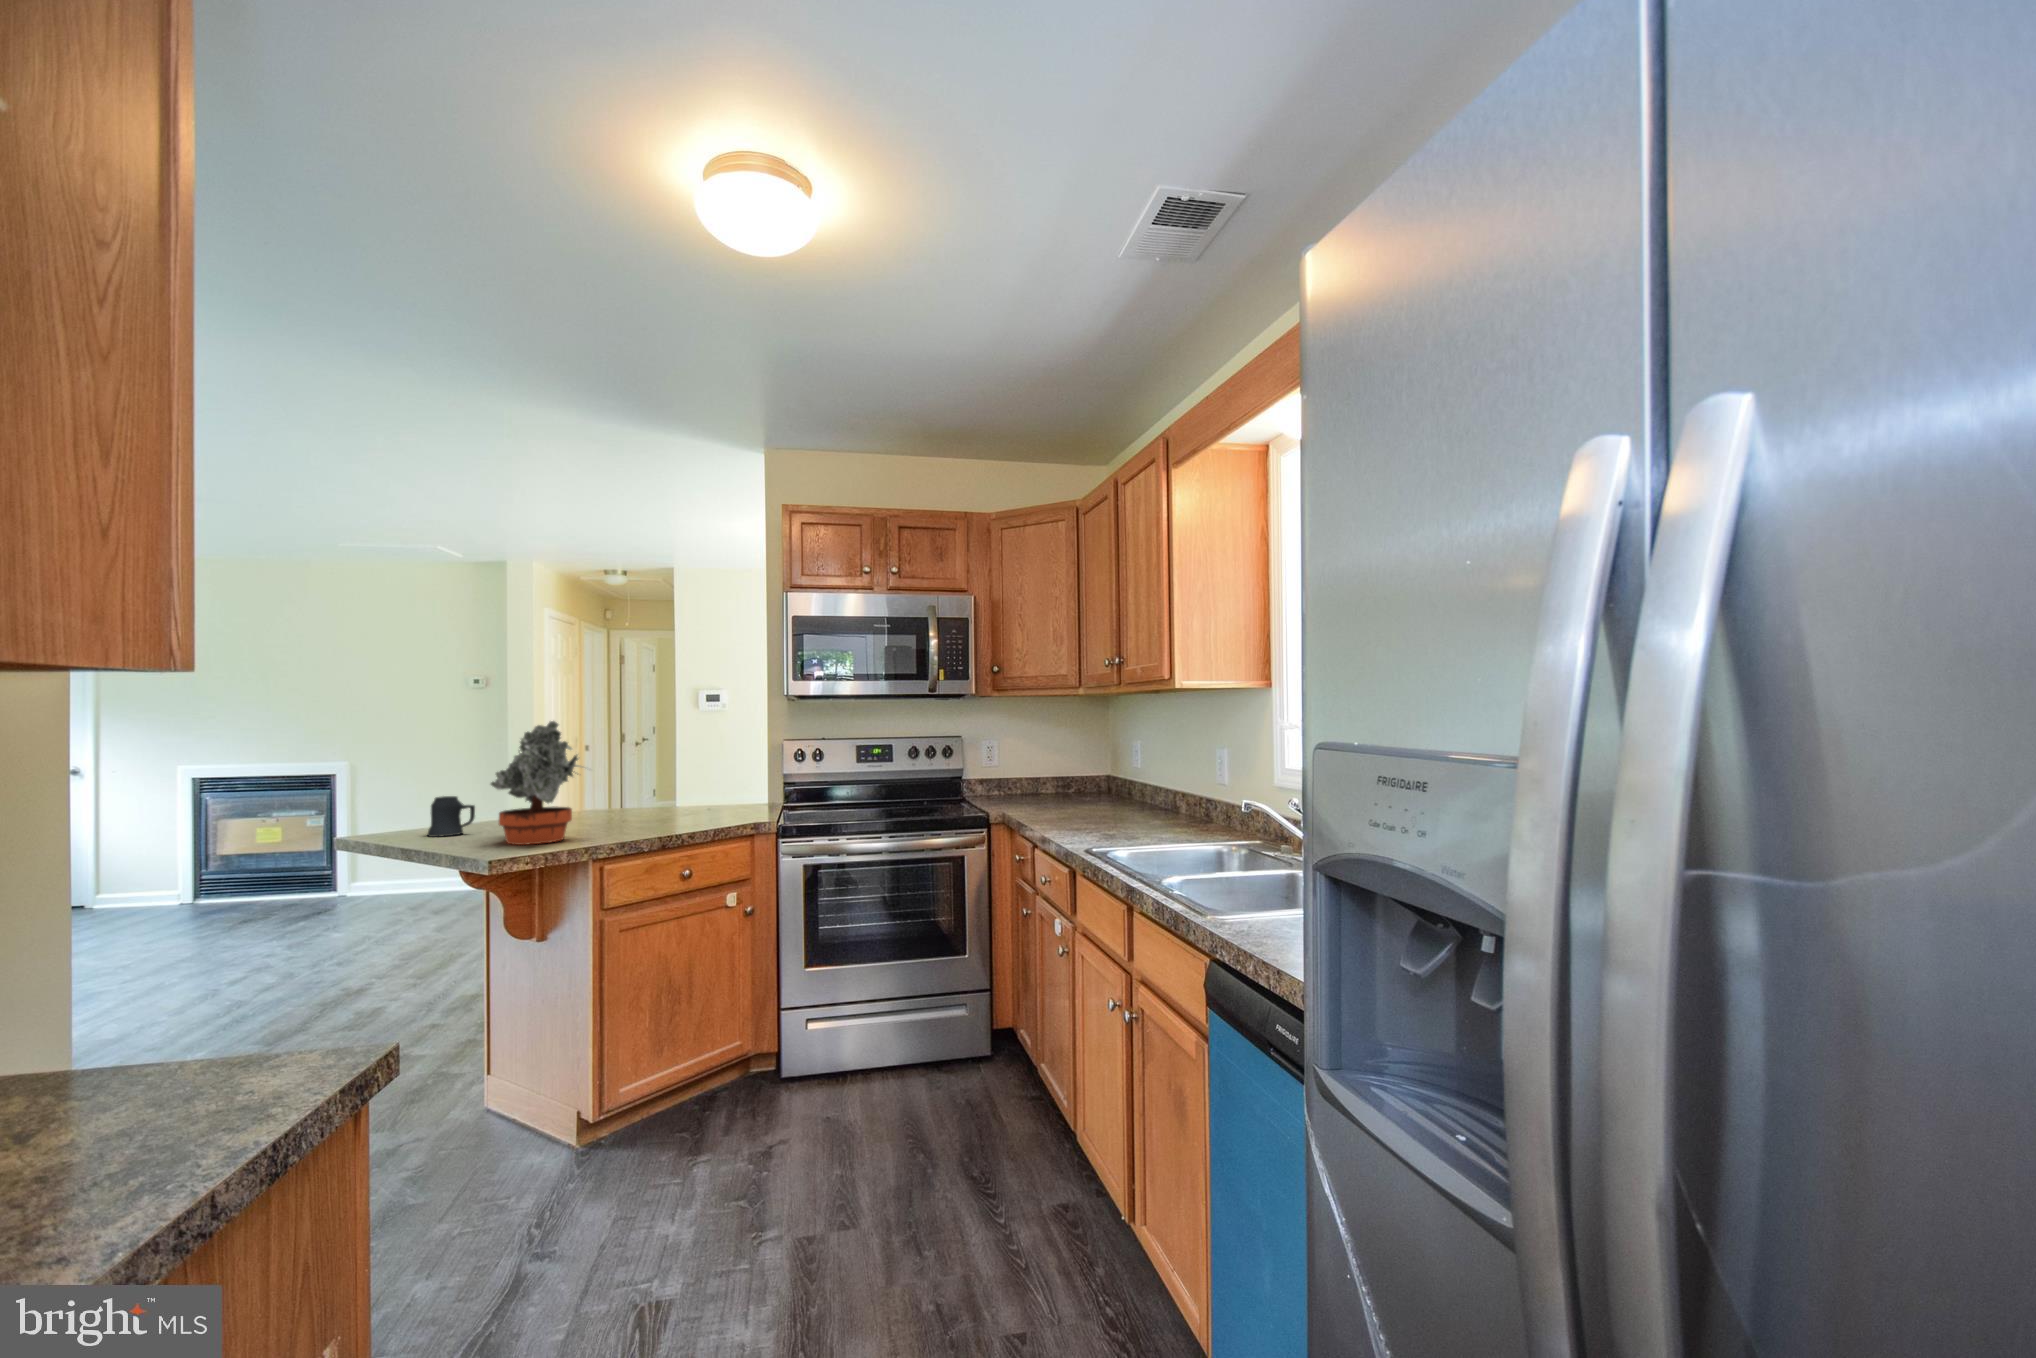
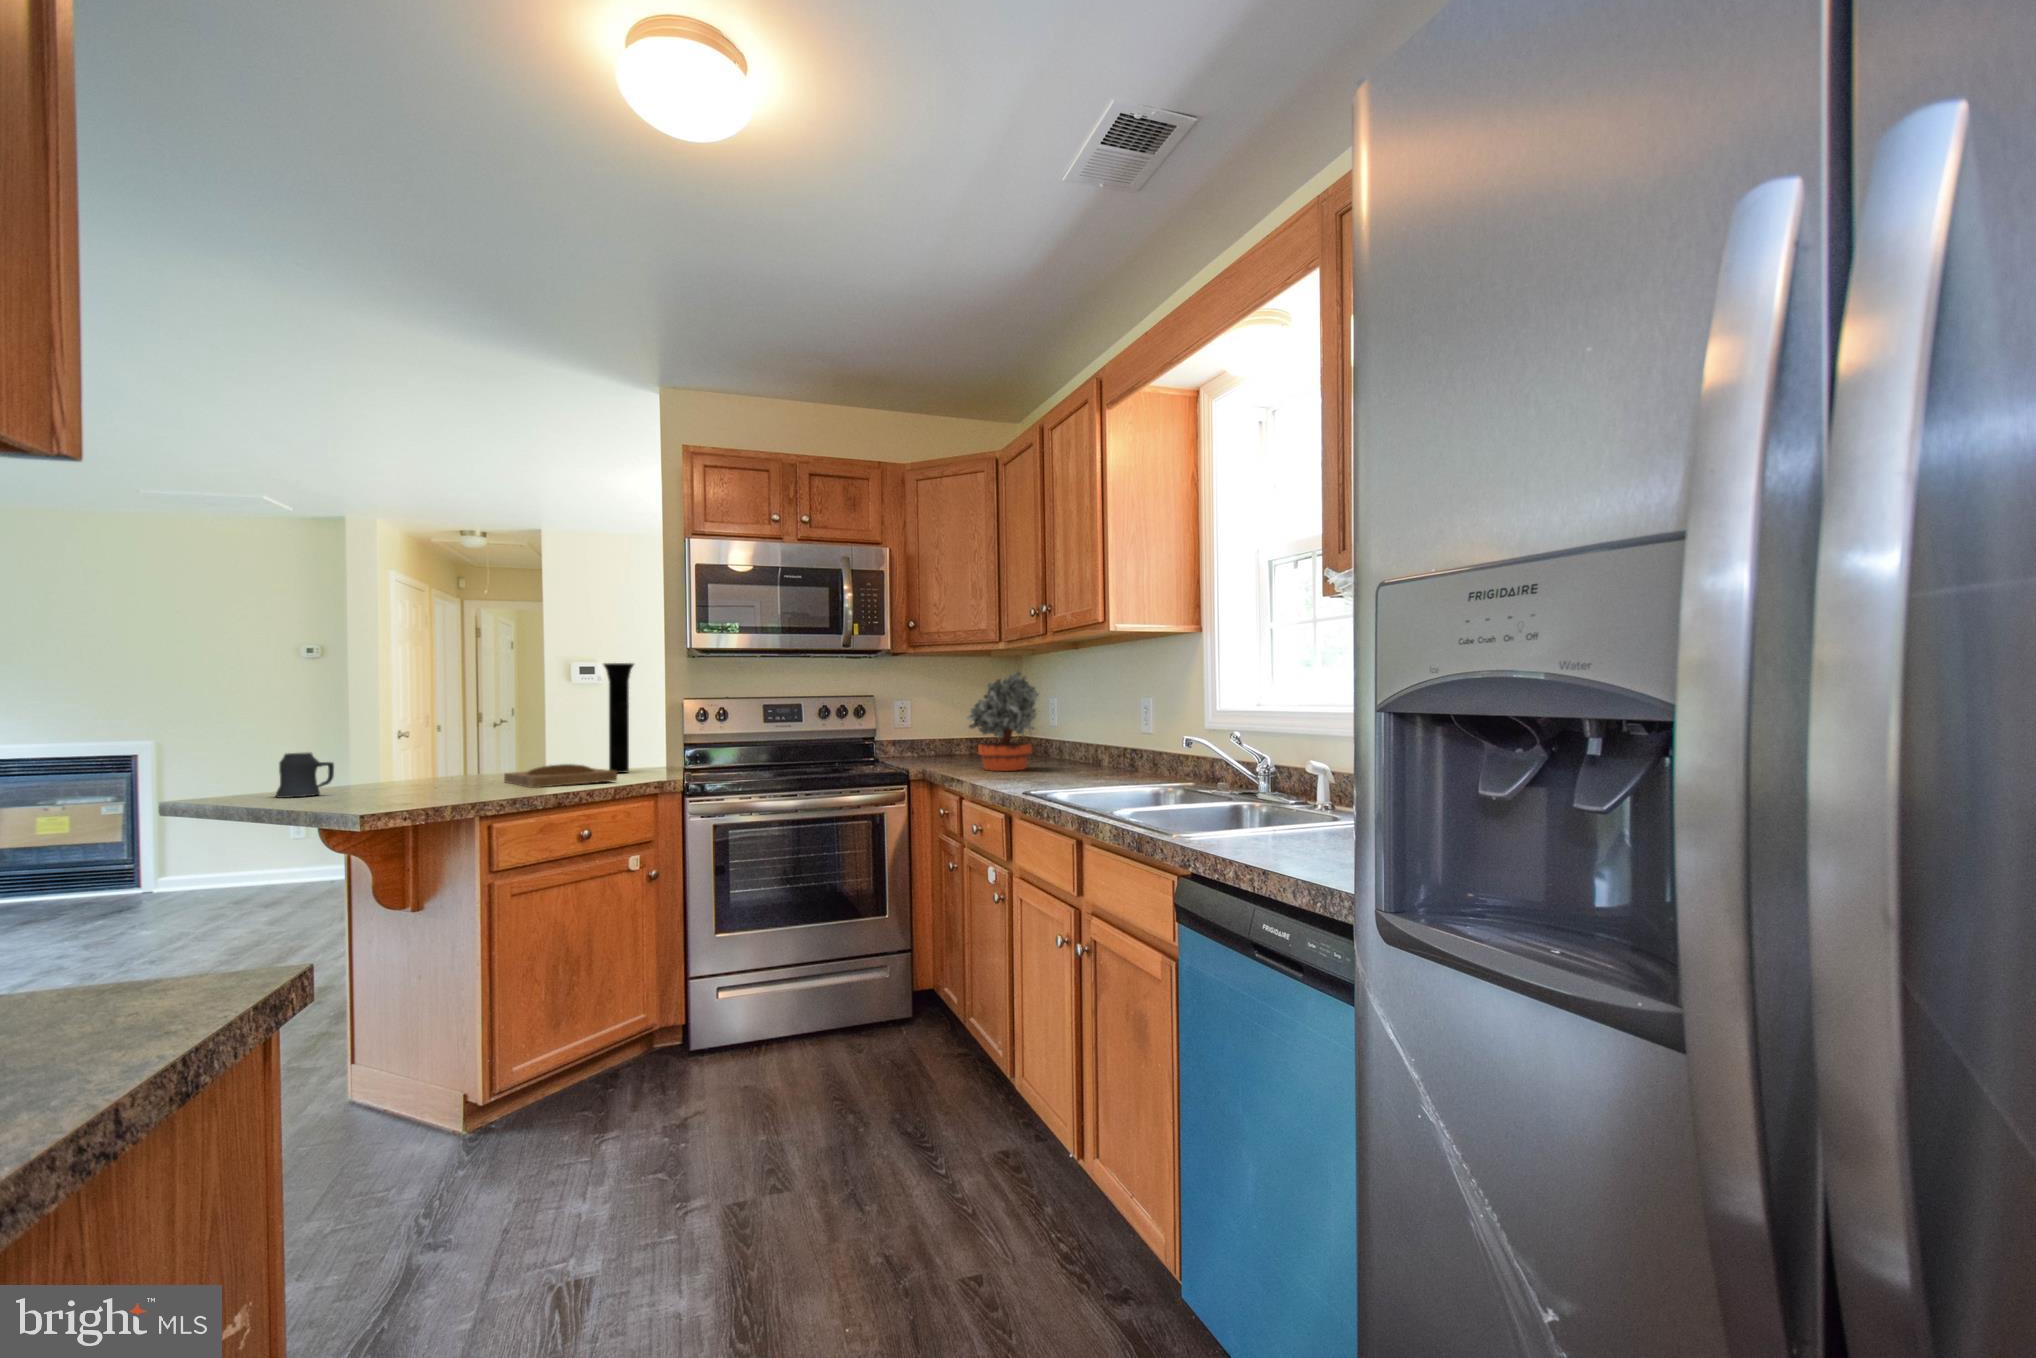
vase: none [709,709,738,811] -> present [604,663,634,773]
potted plant: present [491,721,582,845] -> present [966,670,1039,771]
tray: none [620,805,717,829] -> present [504,764,617,788]

